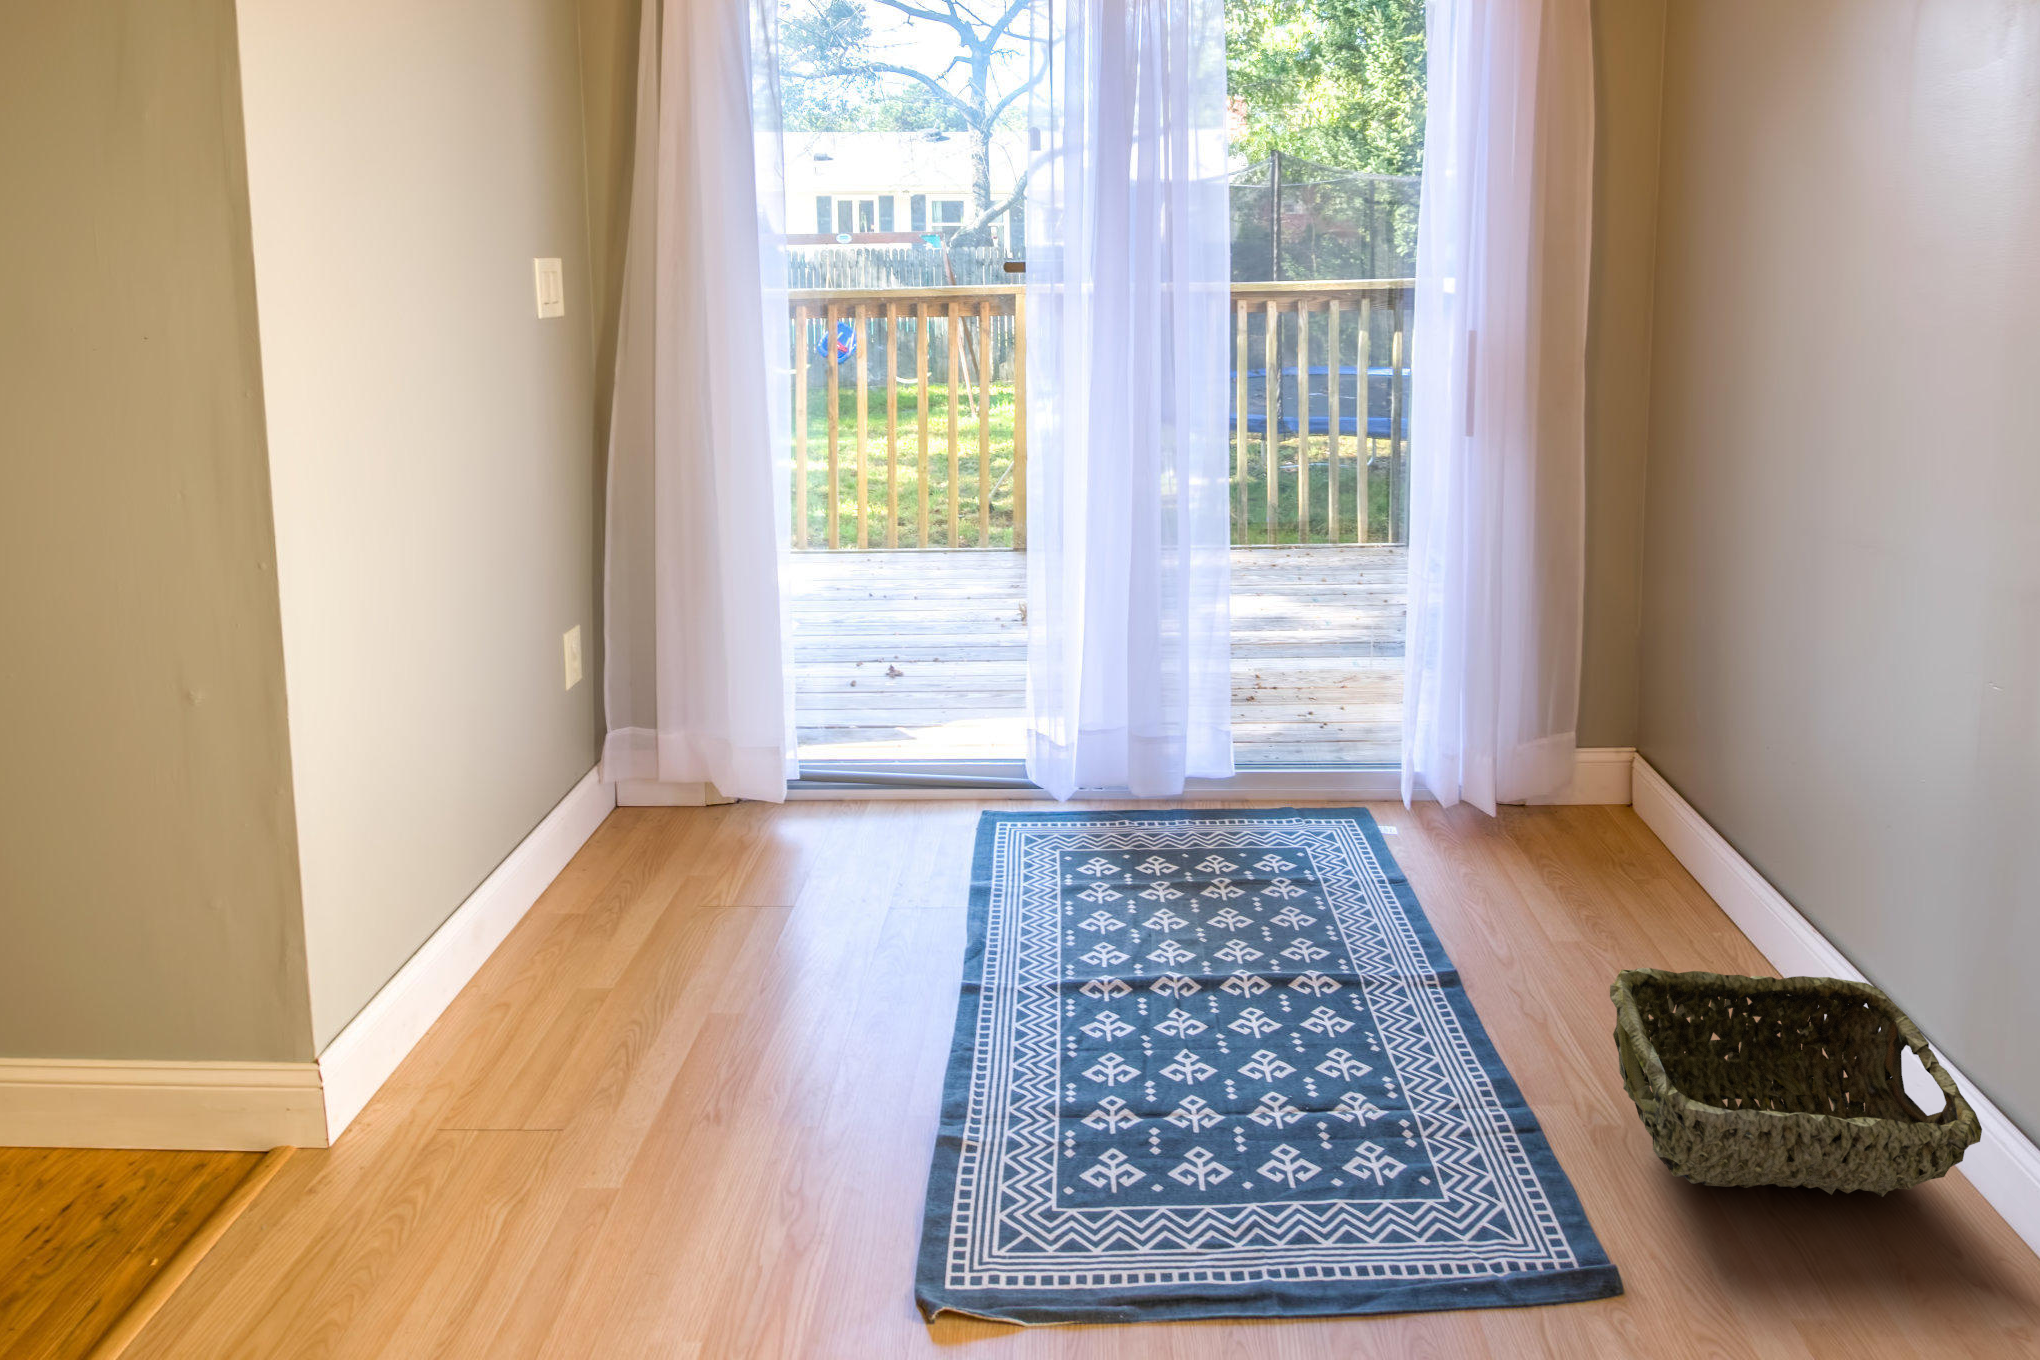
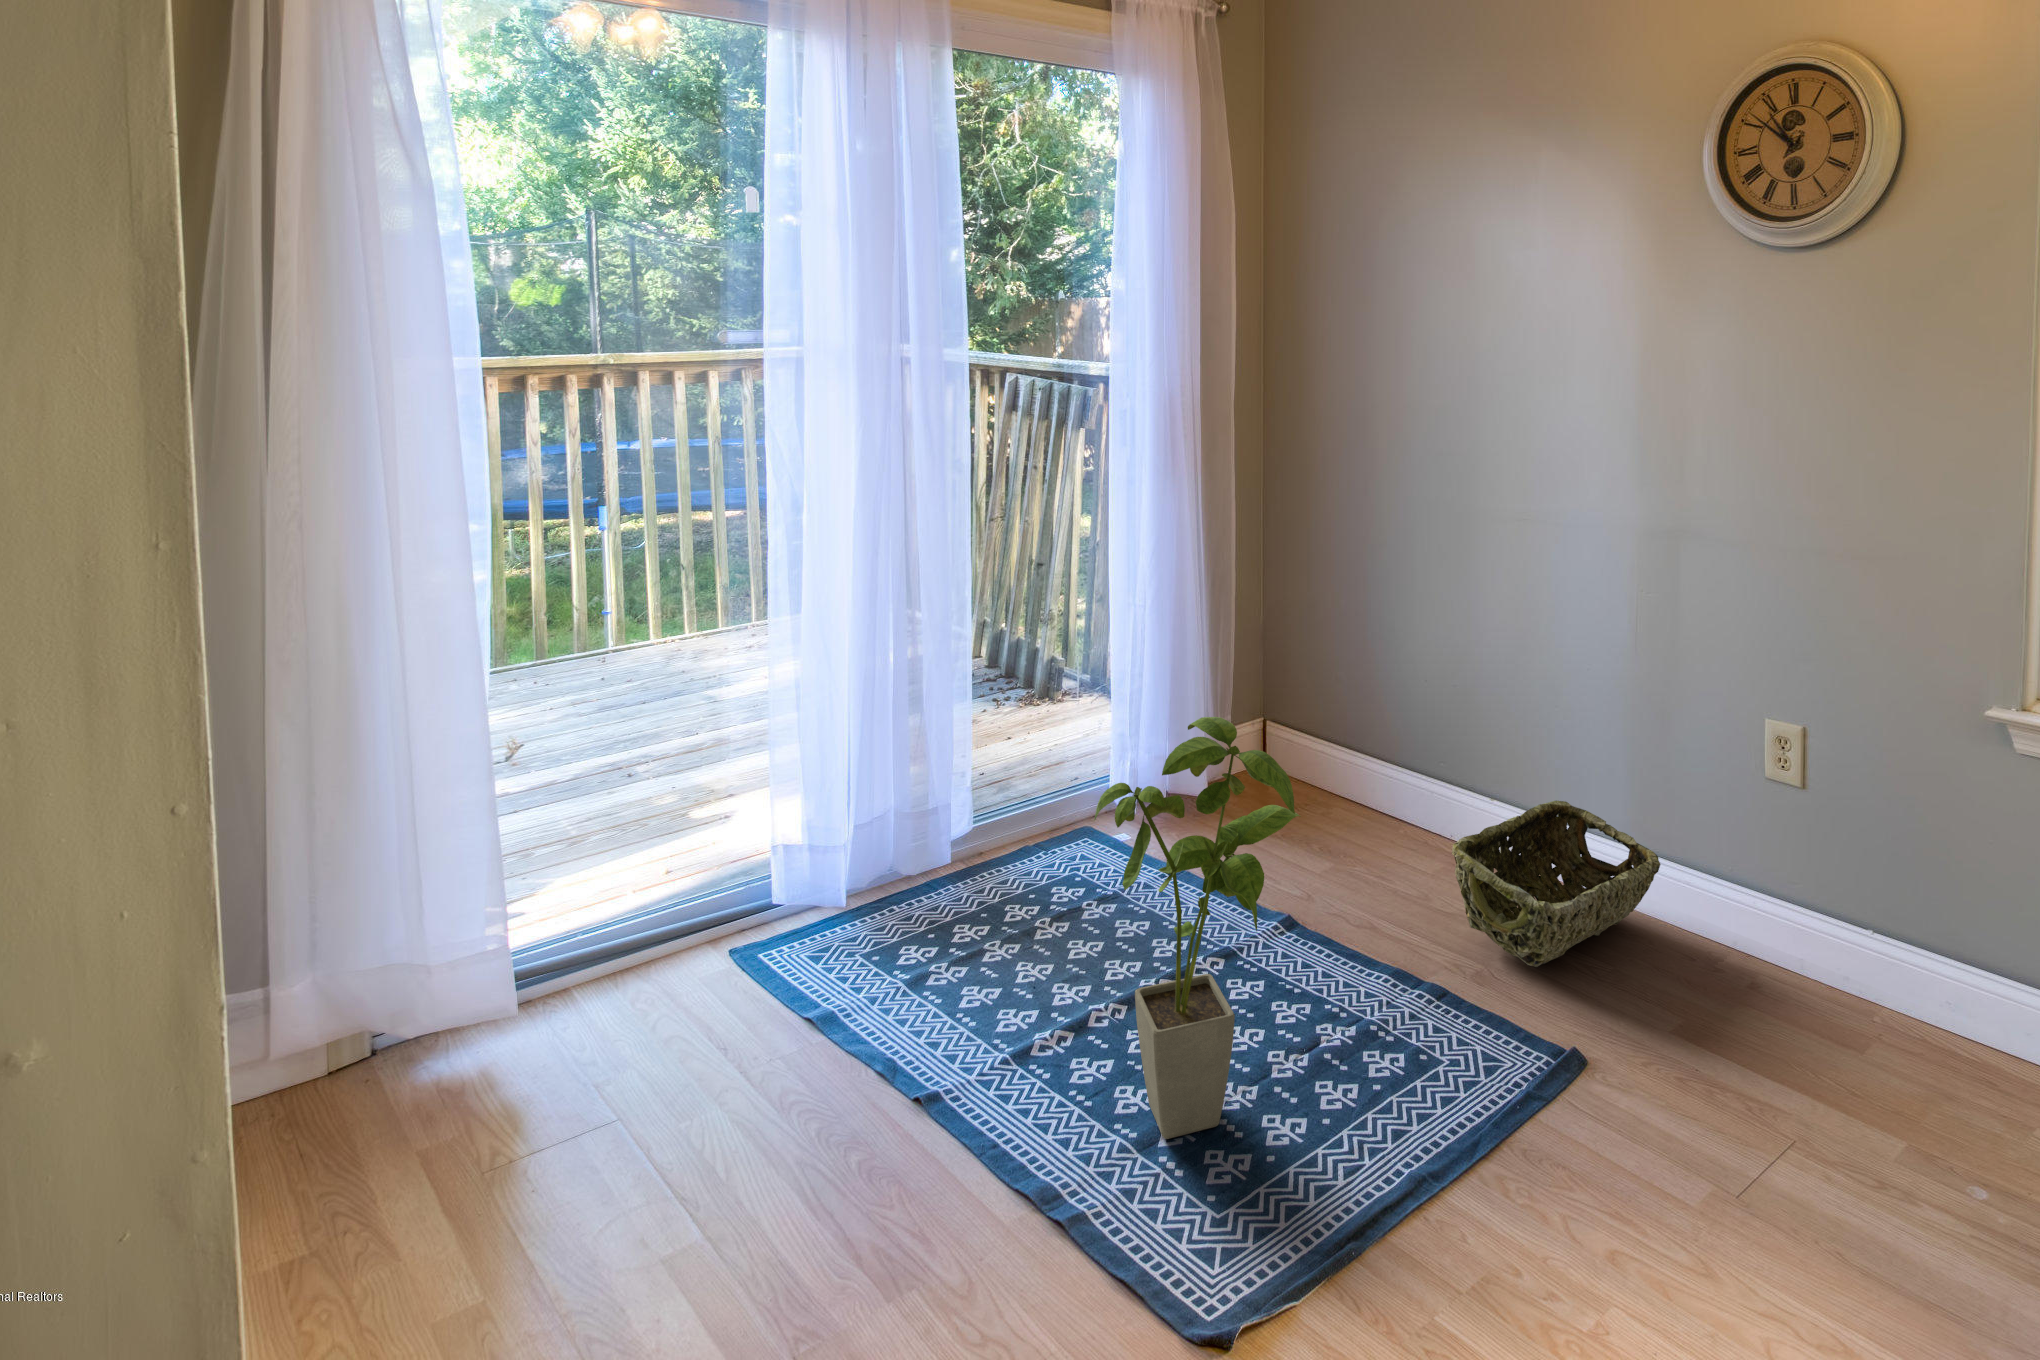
house plant: none [1048,683,1297,1133] -> present [1094,717,1301,1139]

